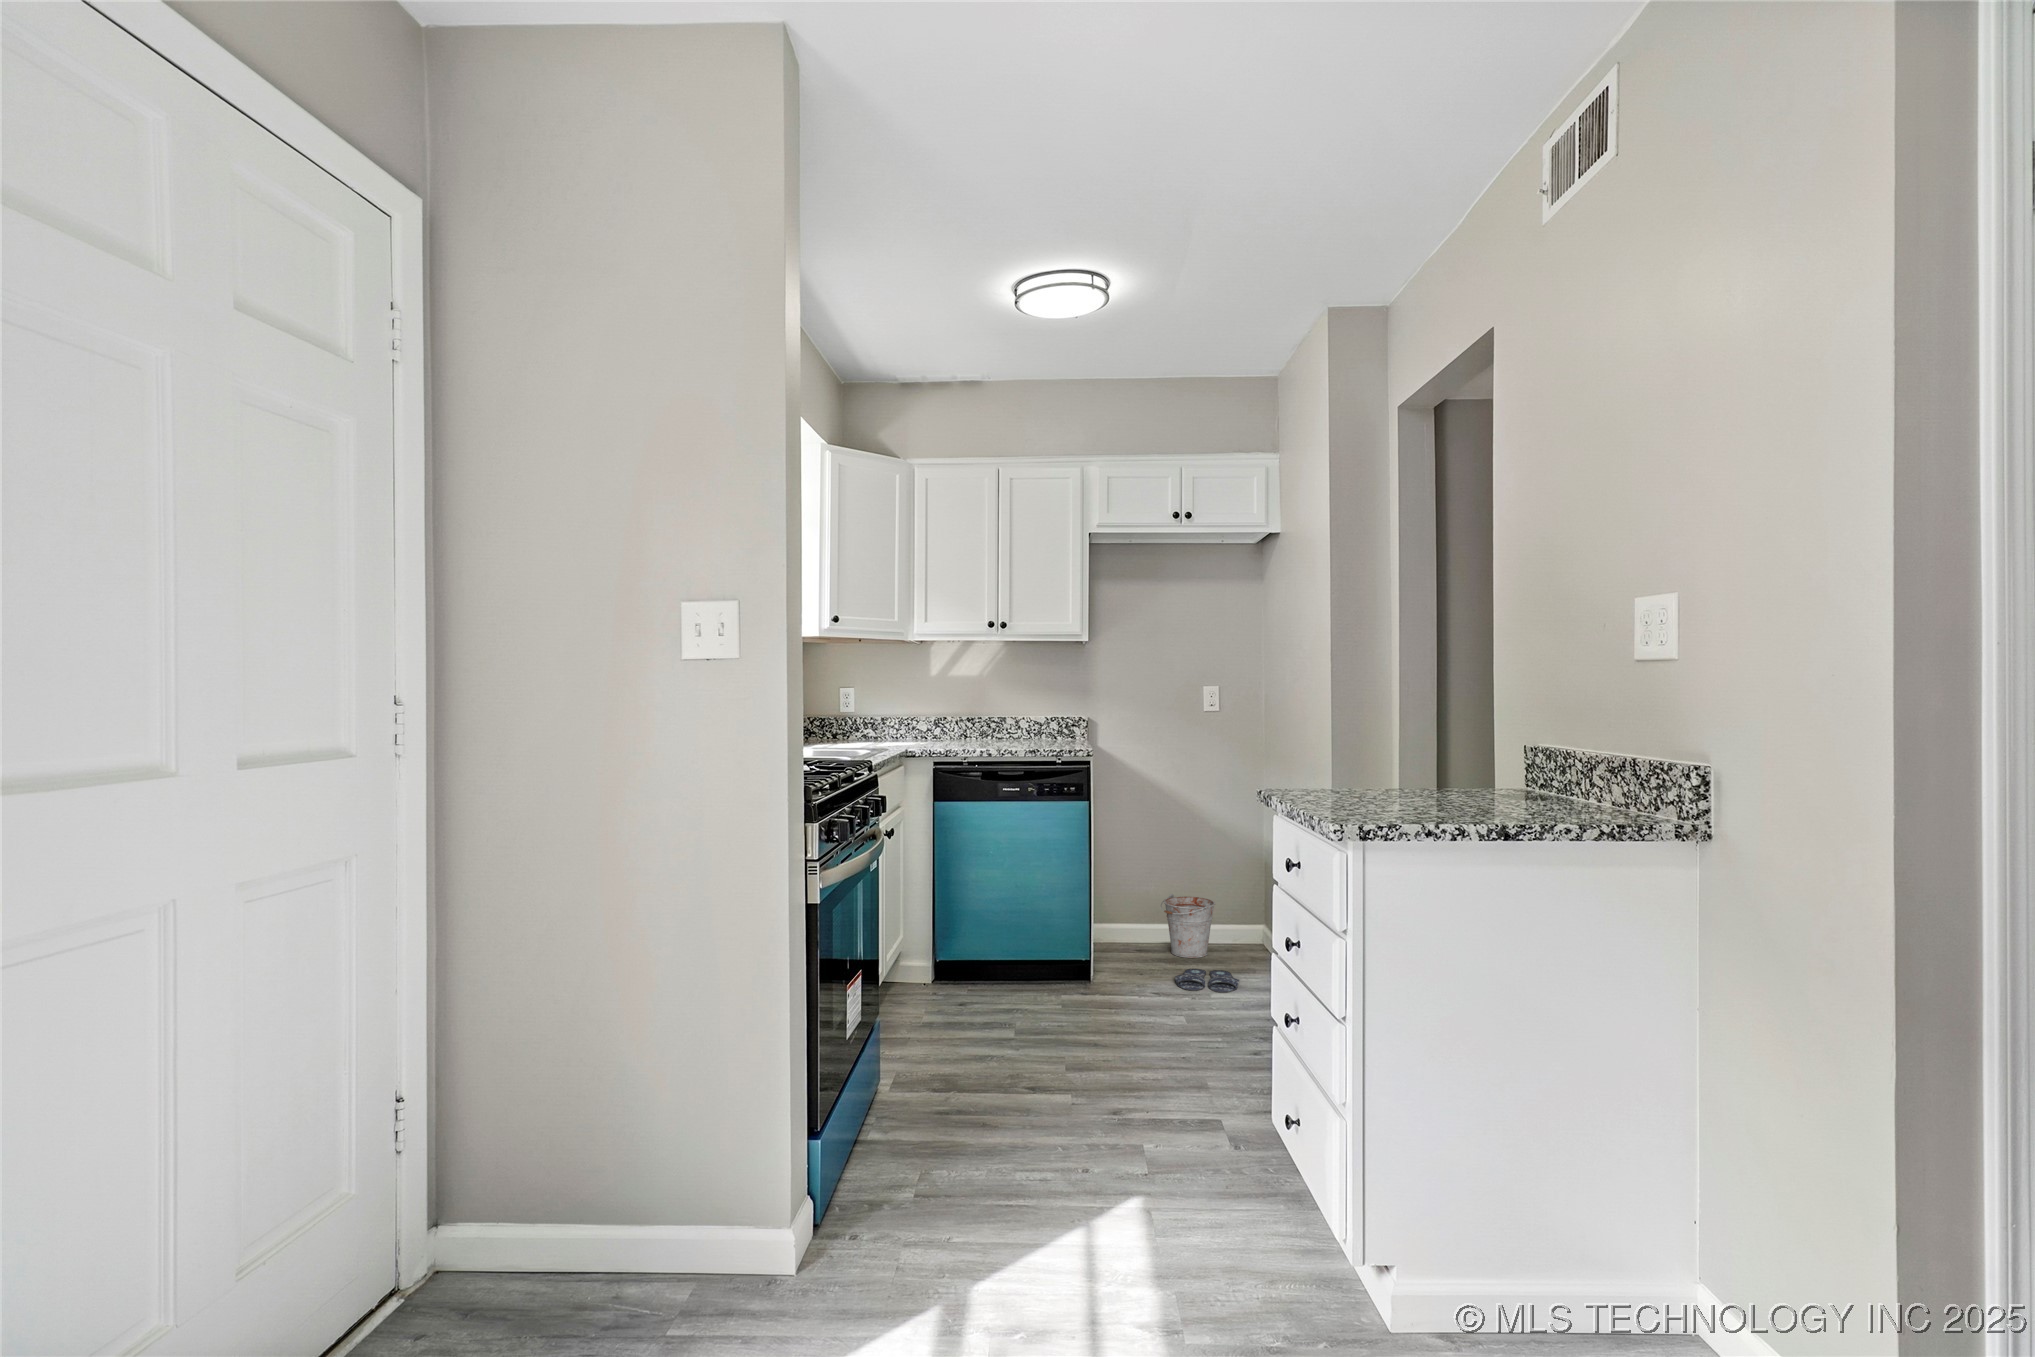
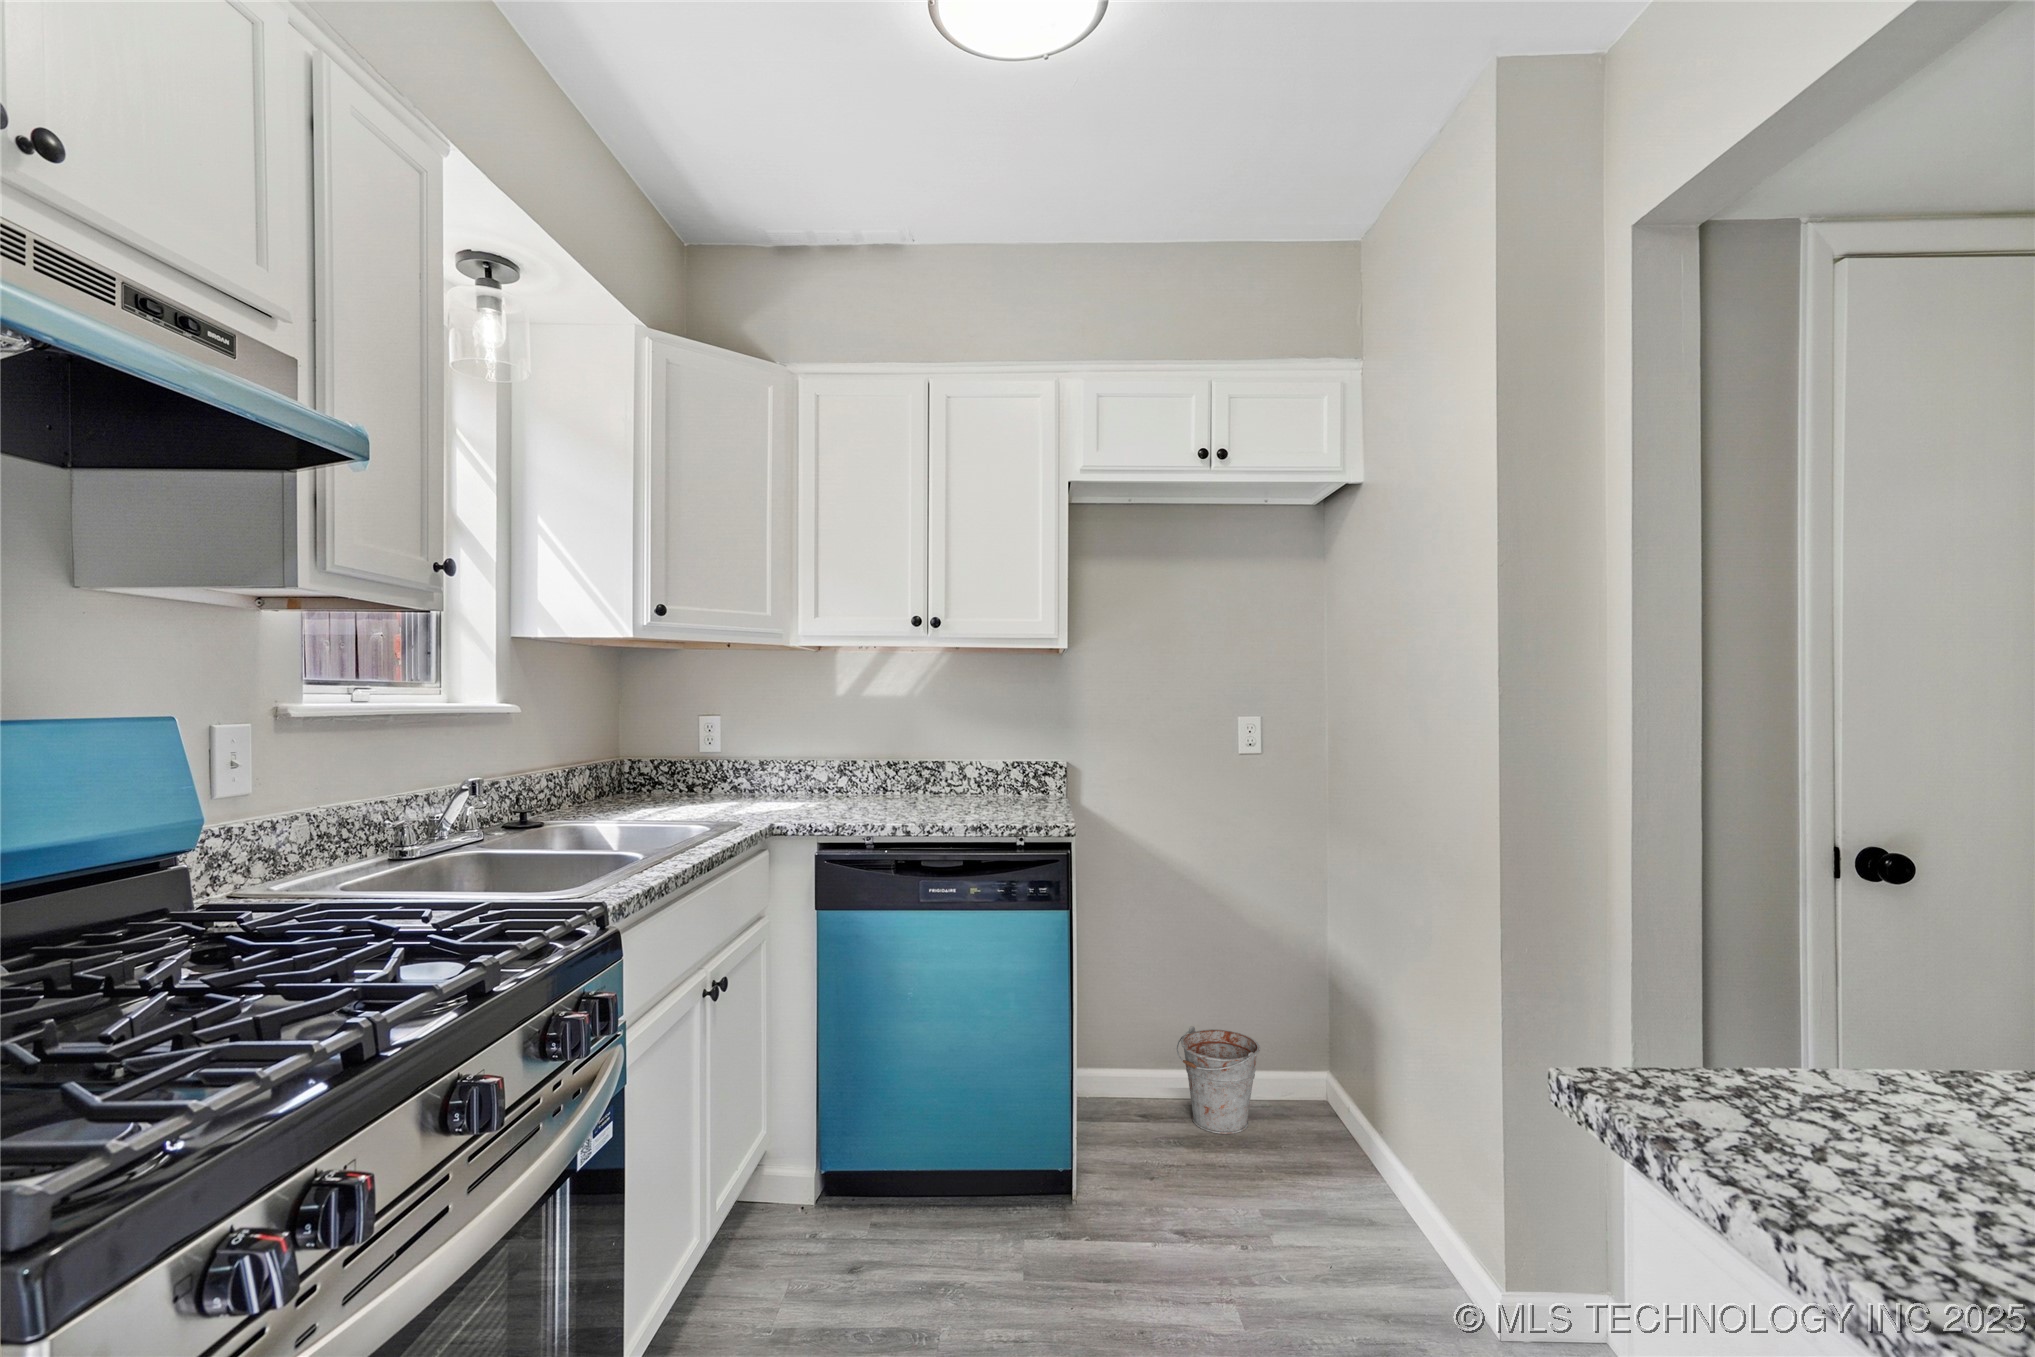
slippers: present [1175,969,1239,993] -> none [1207,1166,1312,1237]

